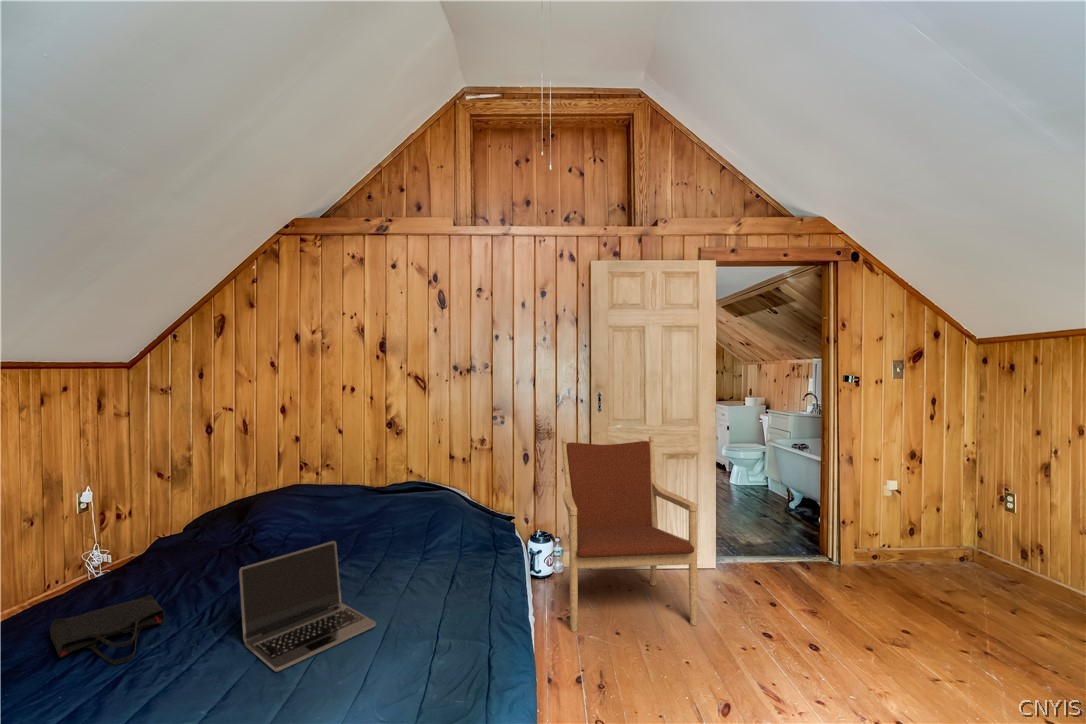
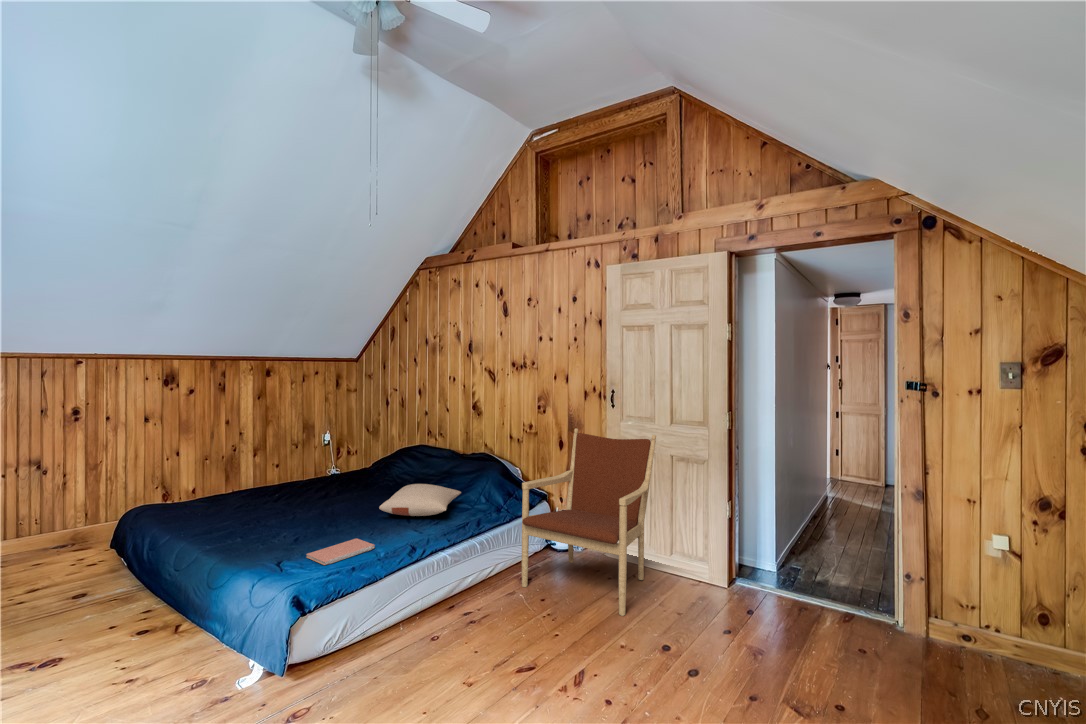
pillow: none [366,535,482,588] -> present [379,484,461,516]
laptop: present [239,541,376,672] -> none [289,473,362,533]
tote bag: present [50,595,165,665] -> none [242,488,298,513]
notebook: none [397,639,469,698] -> present [306,538,375,565]

